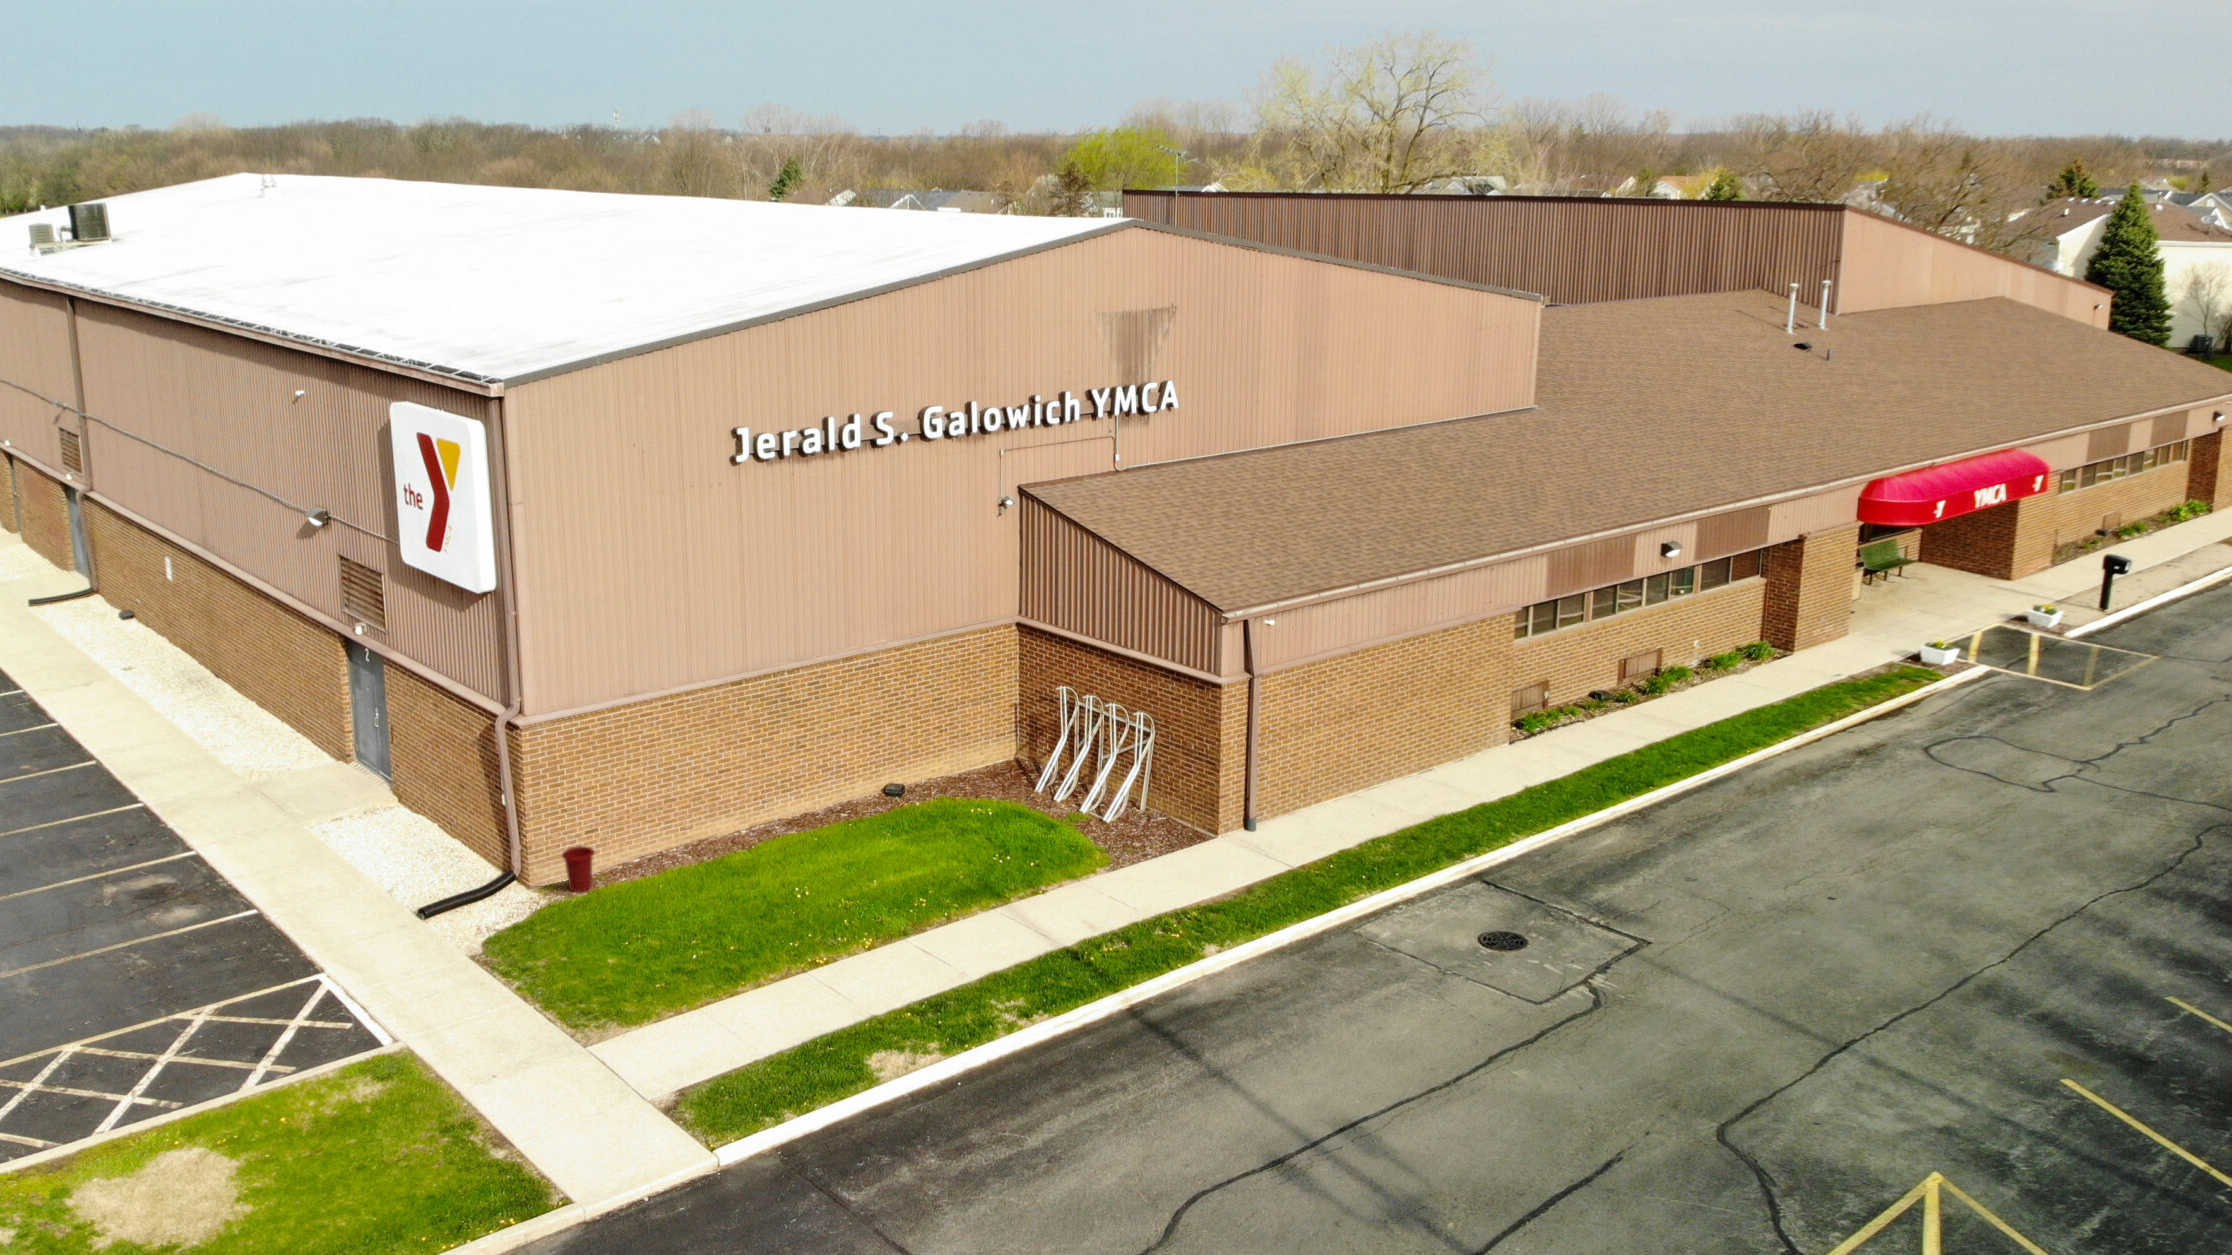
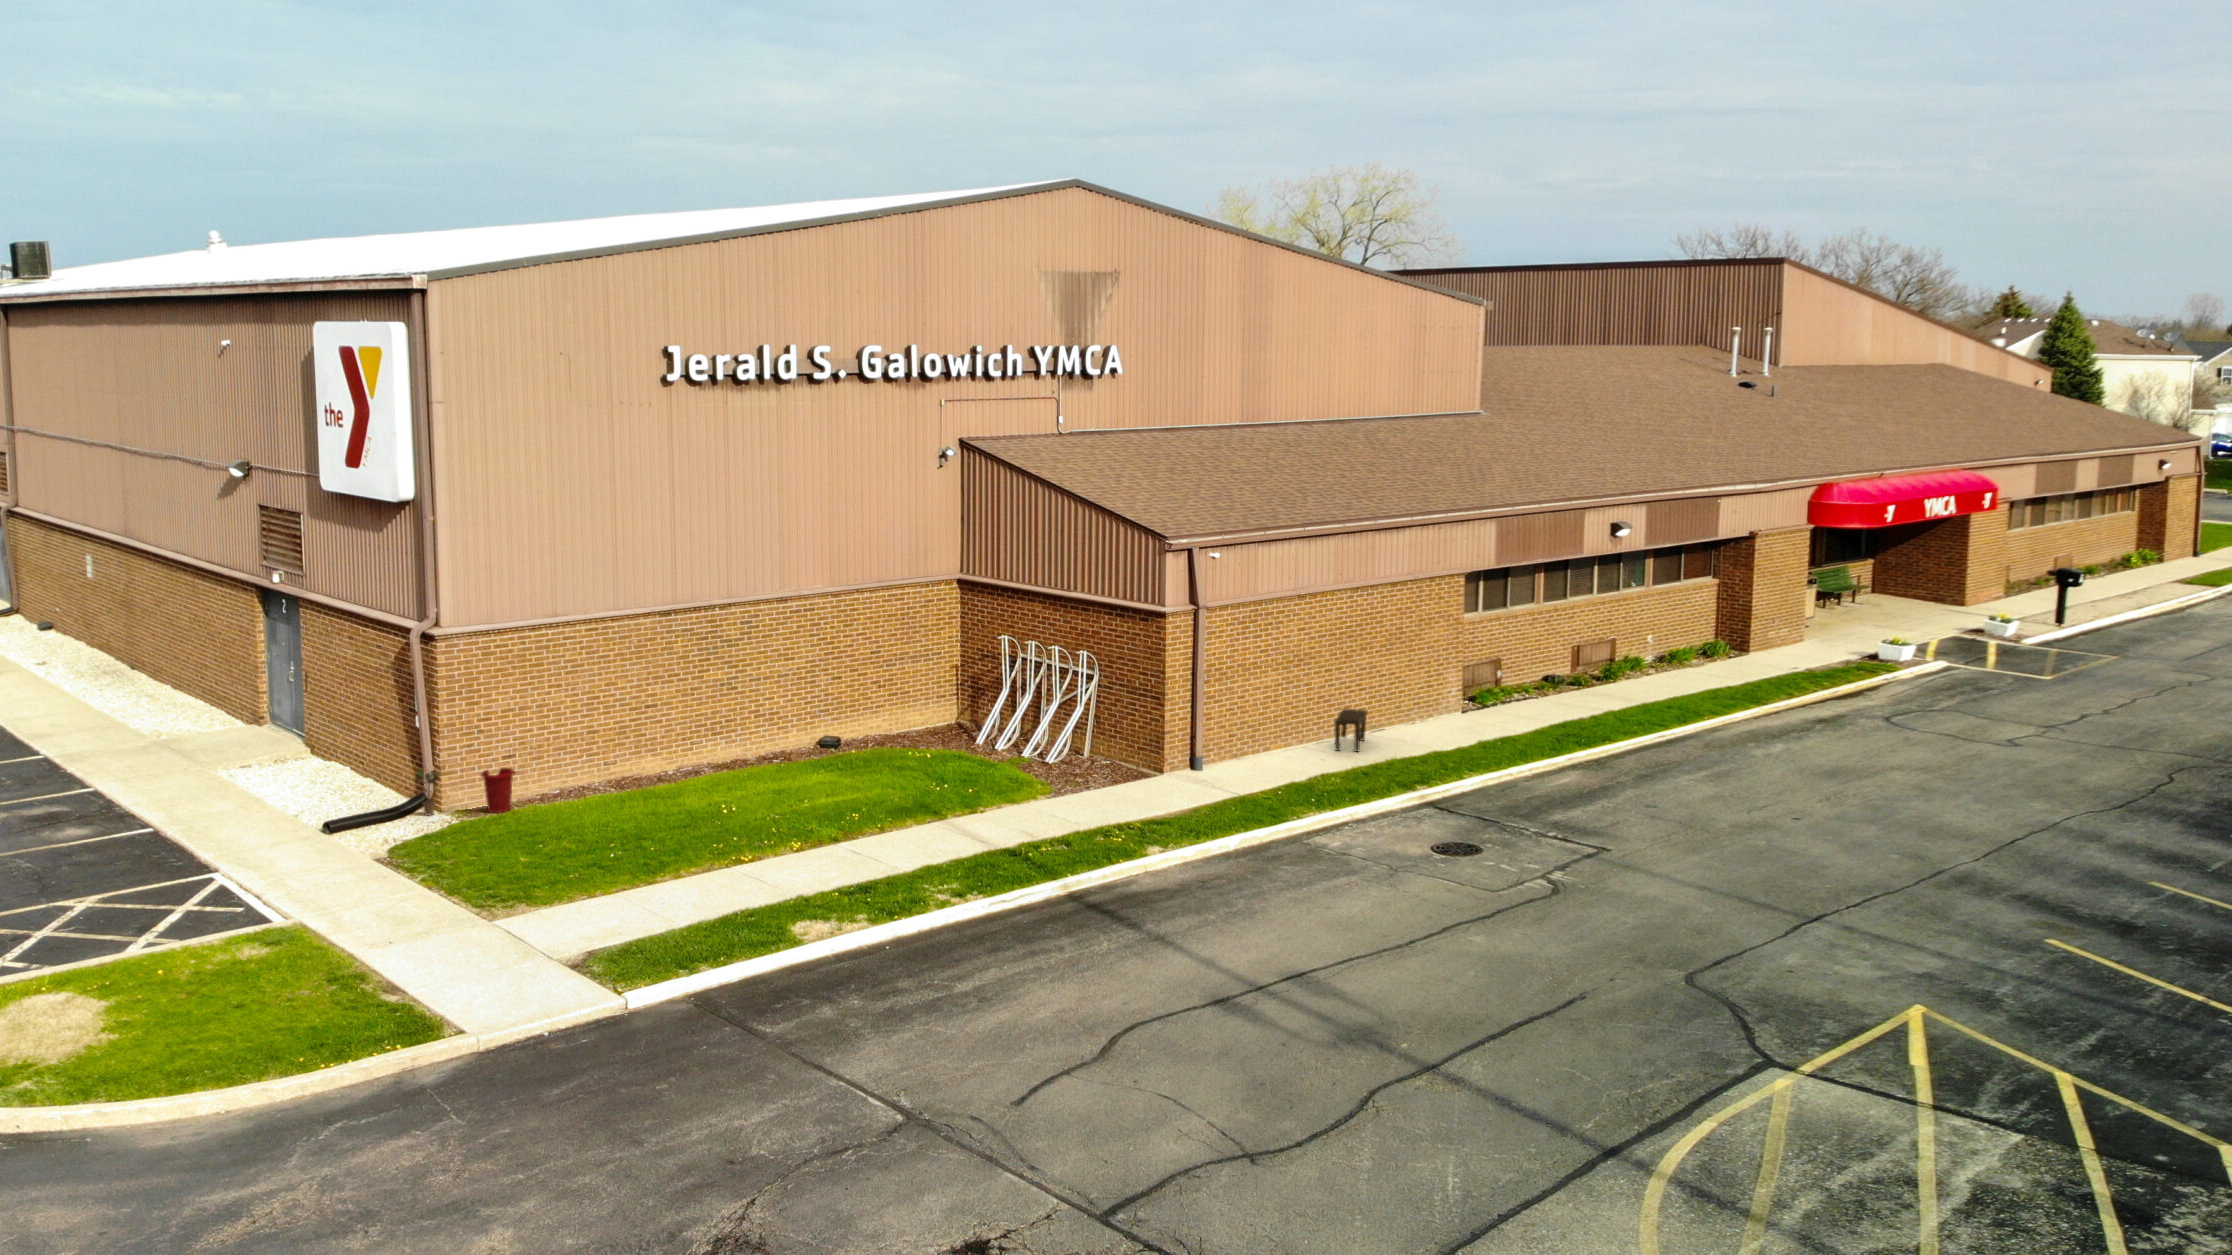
bench: none [1382,756,1415,804] -> present [1334,709,1367,752]
potted plant: none [498,851,526,896] -> present [417,770,439,816]

